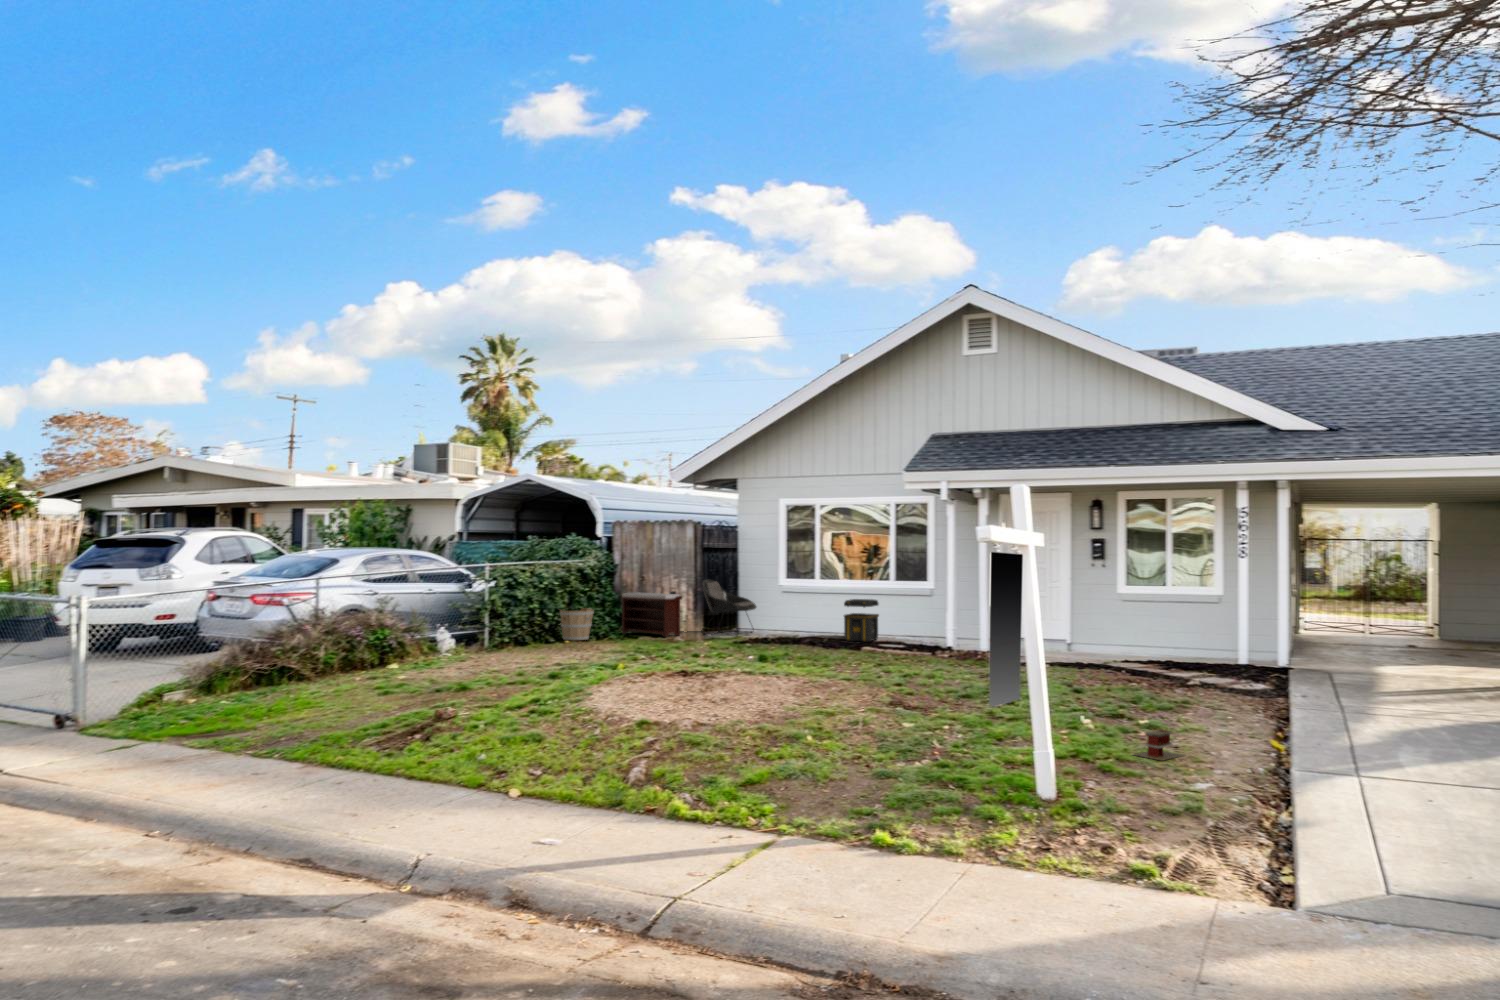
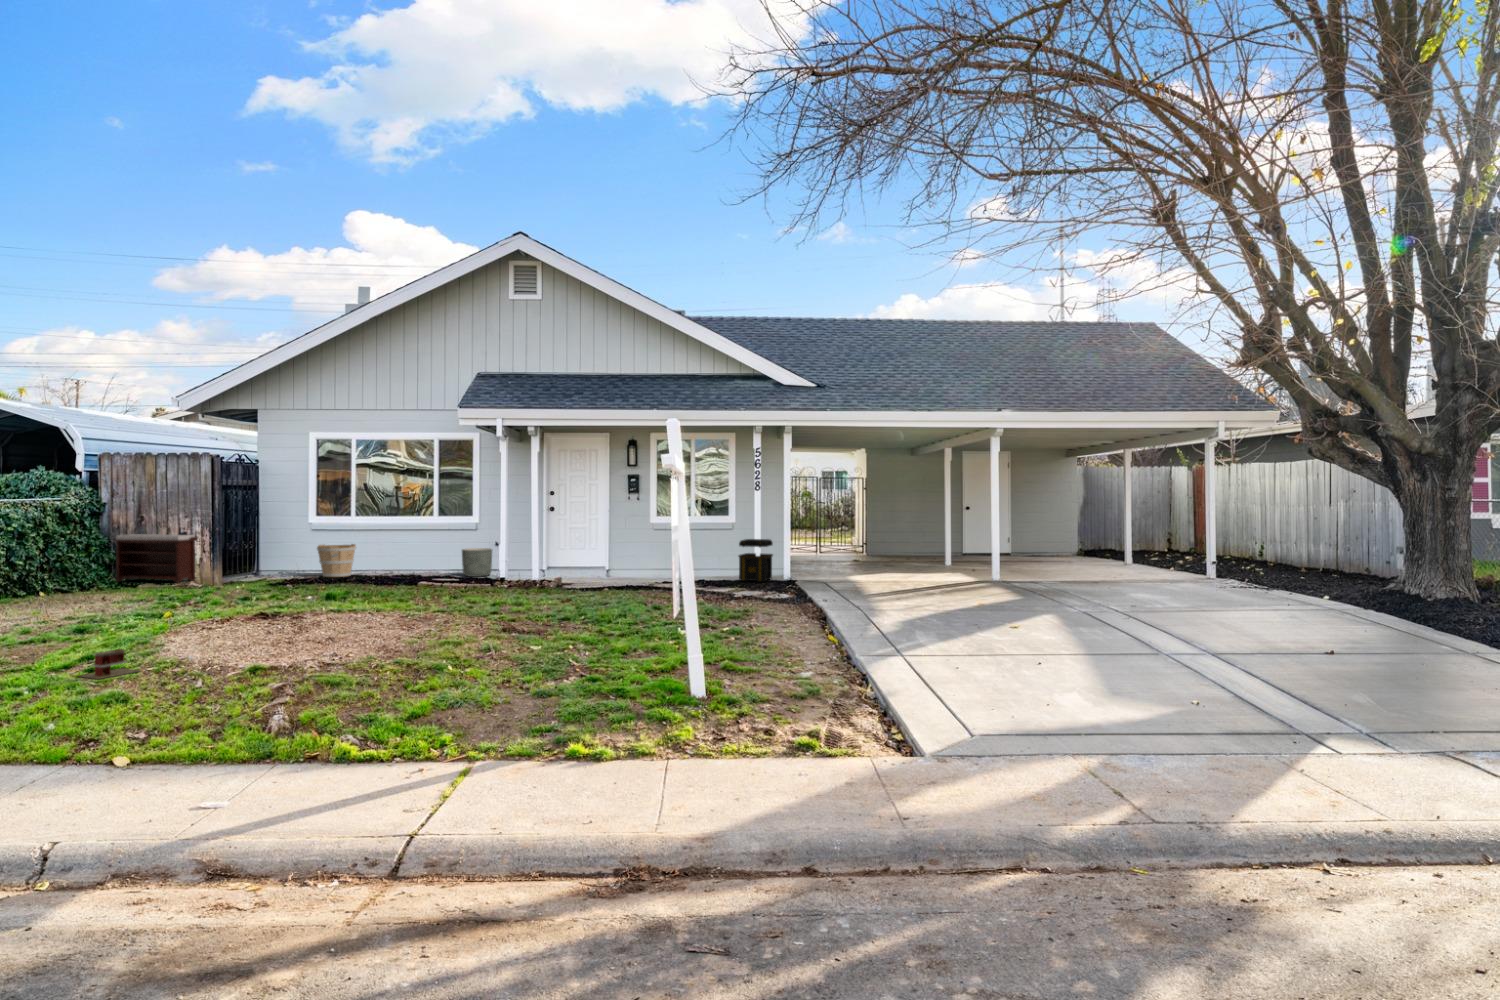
lounge chair: present [702,580,756,636] -> none [222,518,287,579]
toolbox: present [844,599,879,642] -> present [739,539,773,582]
wooden bucket: present [560,608,594,640] -> present [317,544,356,577]
planter: none [909,615,940,644] -> present [462,548,492,577]
toy house: present [1135,730,1183,760] -> present [81,649,139,679]

